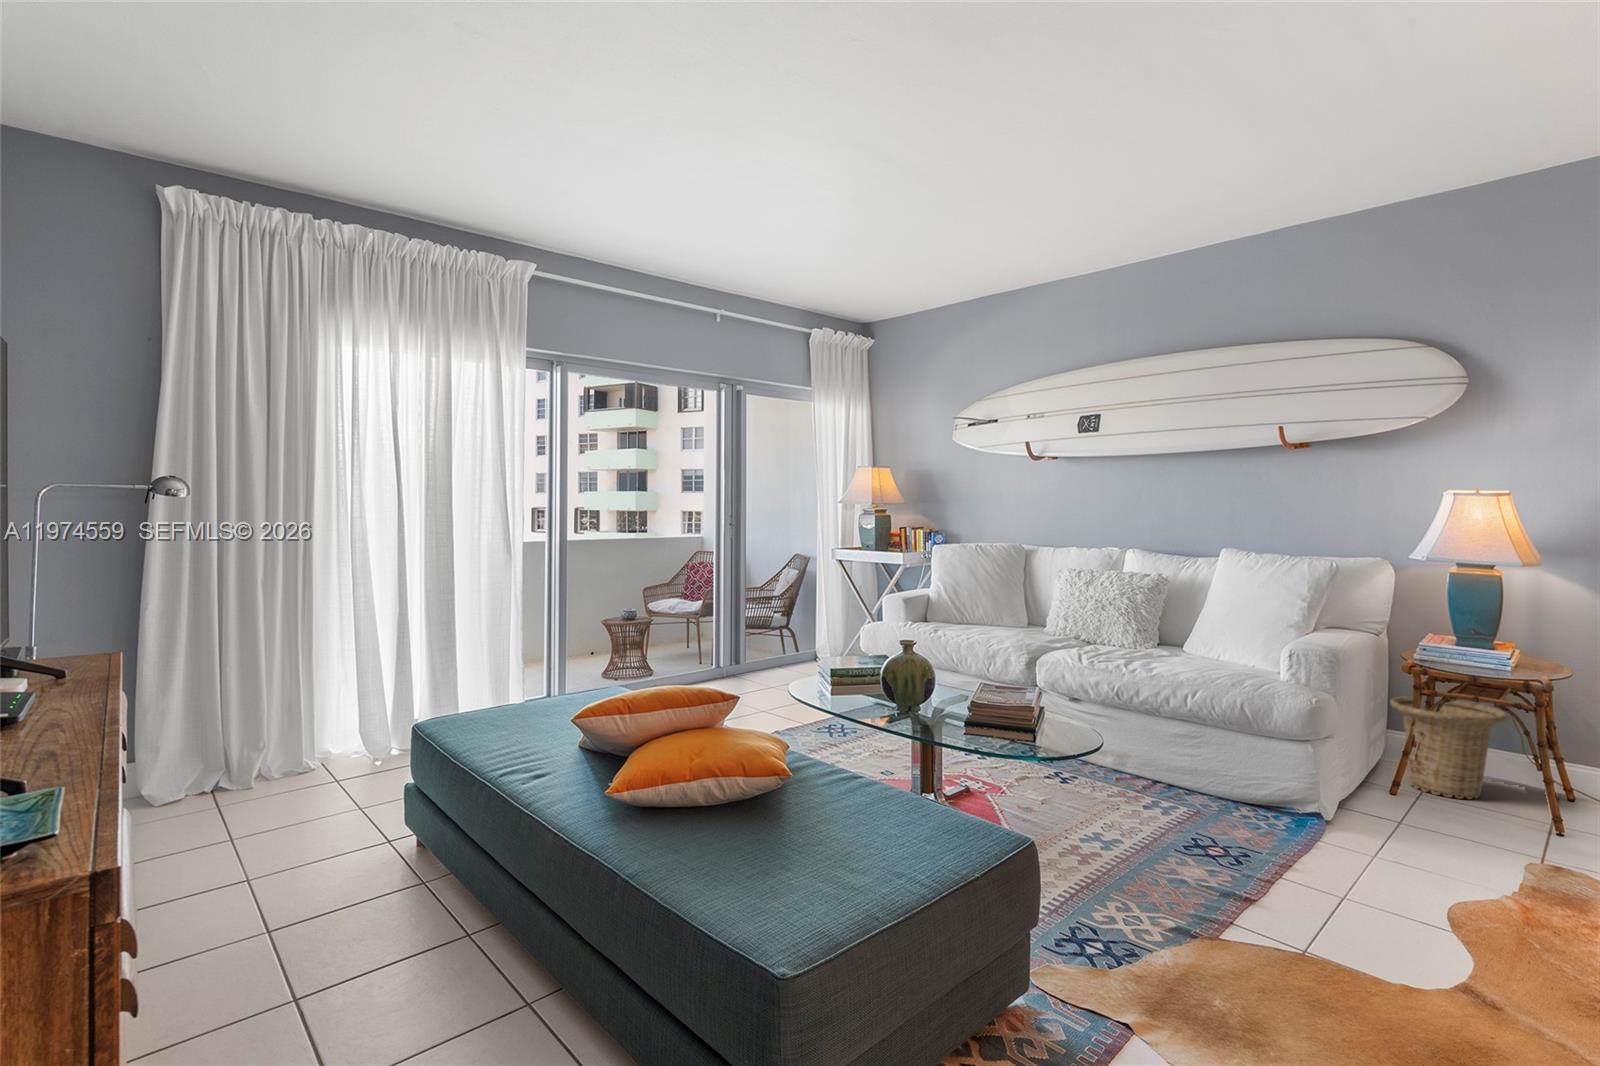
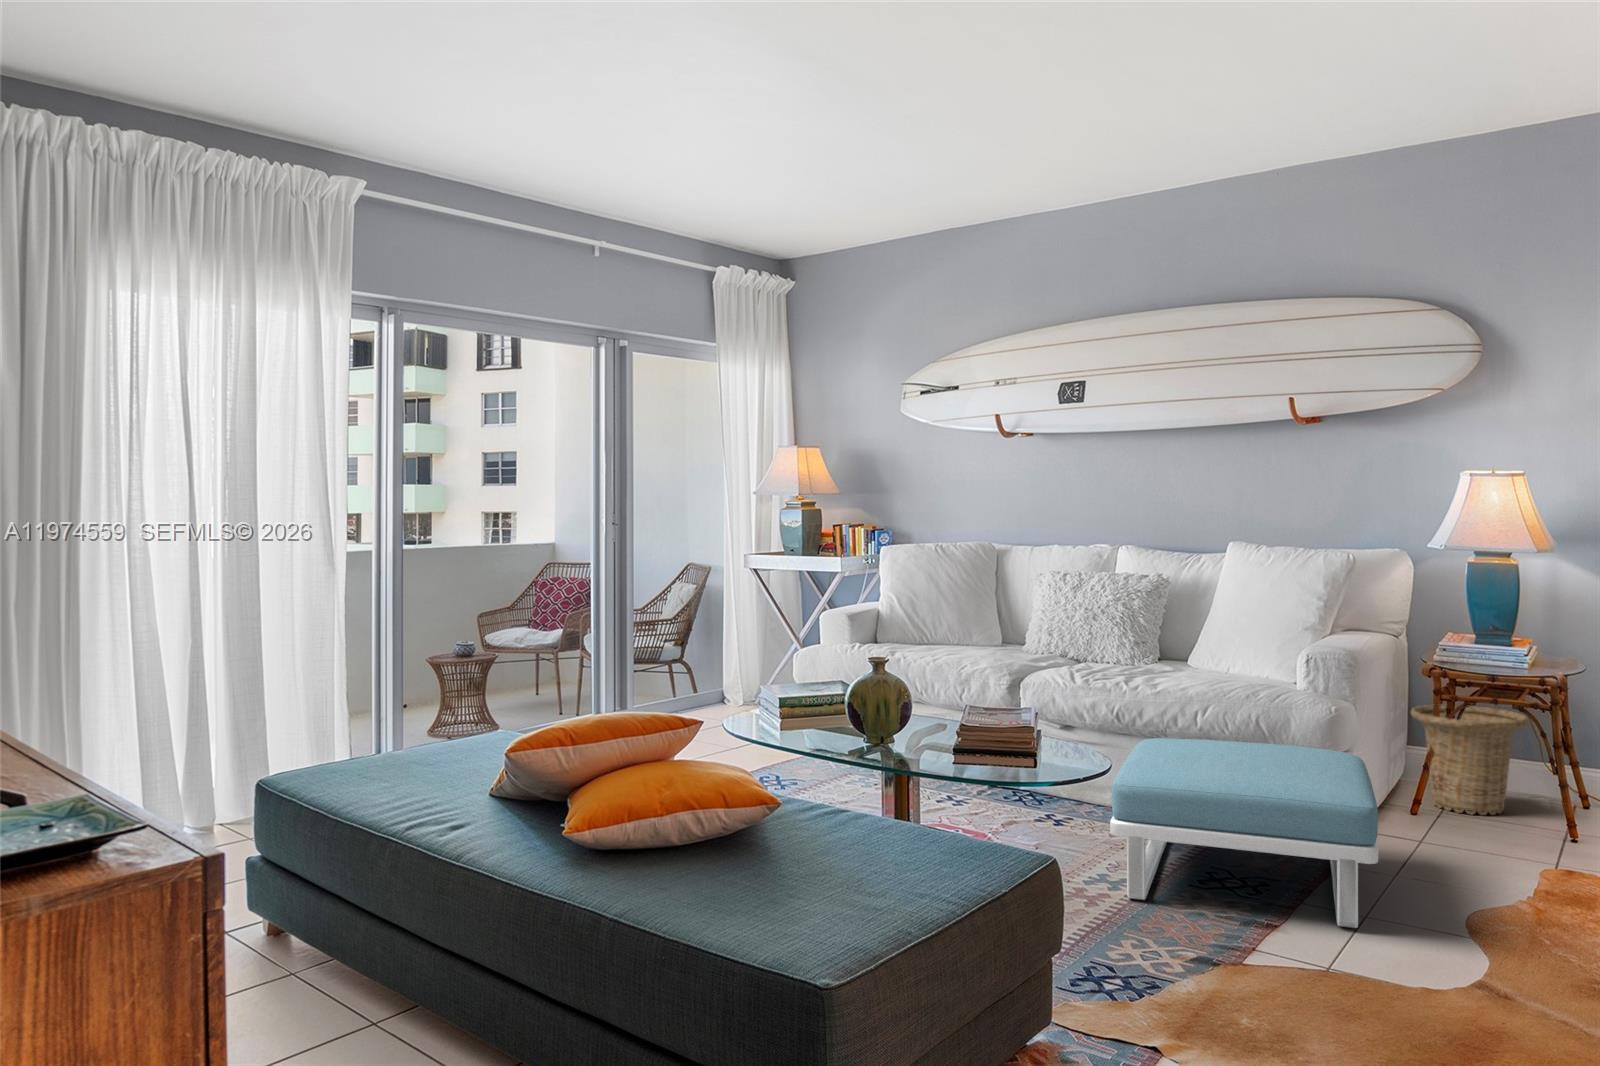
footstool: none [1103,715,1361,910] -> present [1110,738,1379,928]

